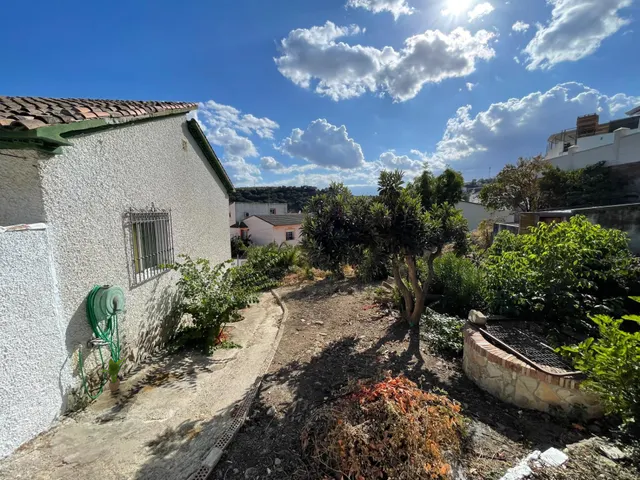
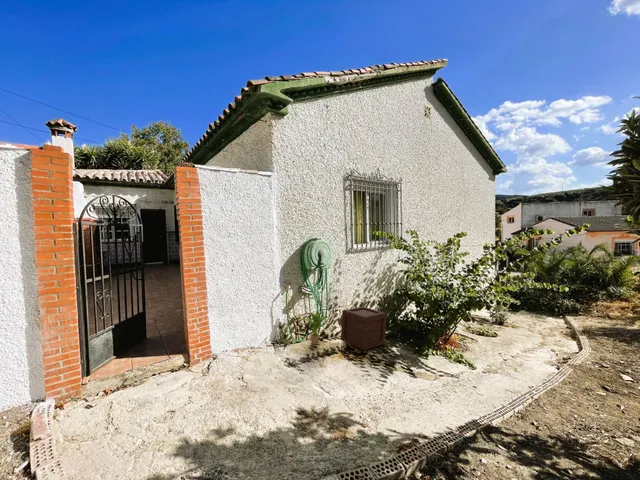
wooden crate: none [133,334,177,374] -> present [341,307,386,350]

